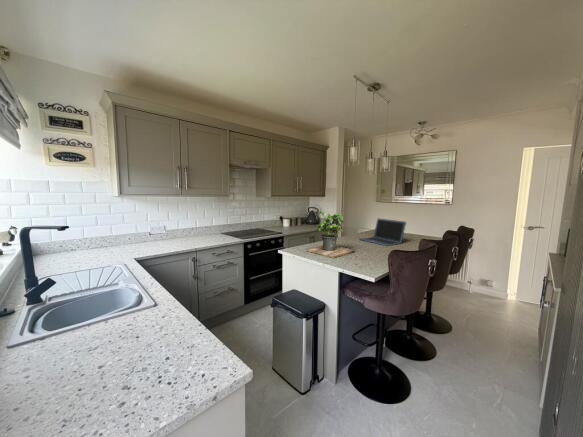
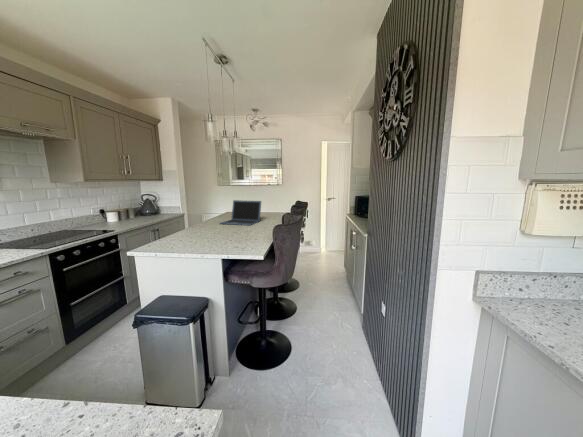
potted plant: present [306,211,355,258] -> none [169,194,226,246]

